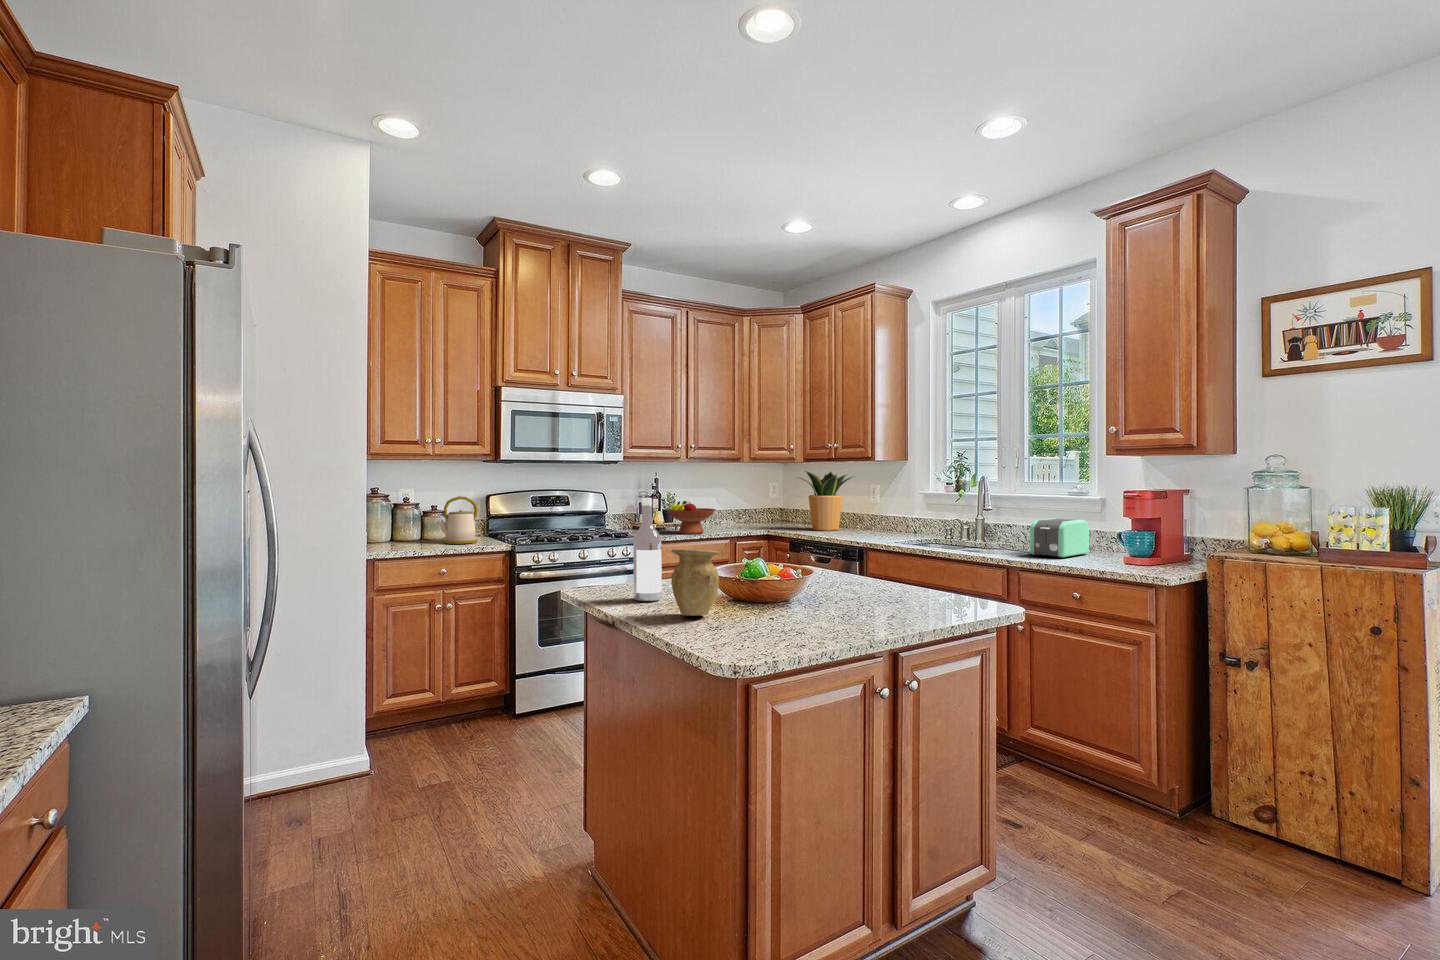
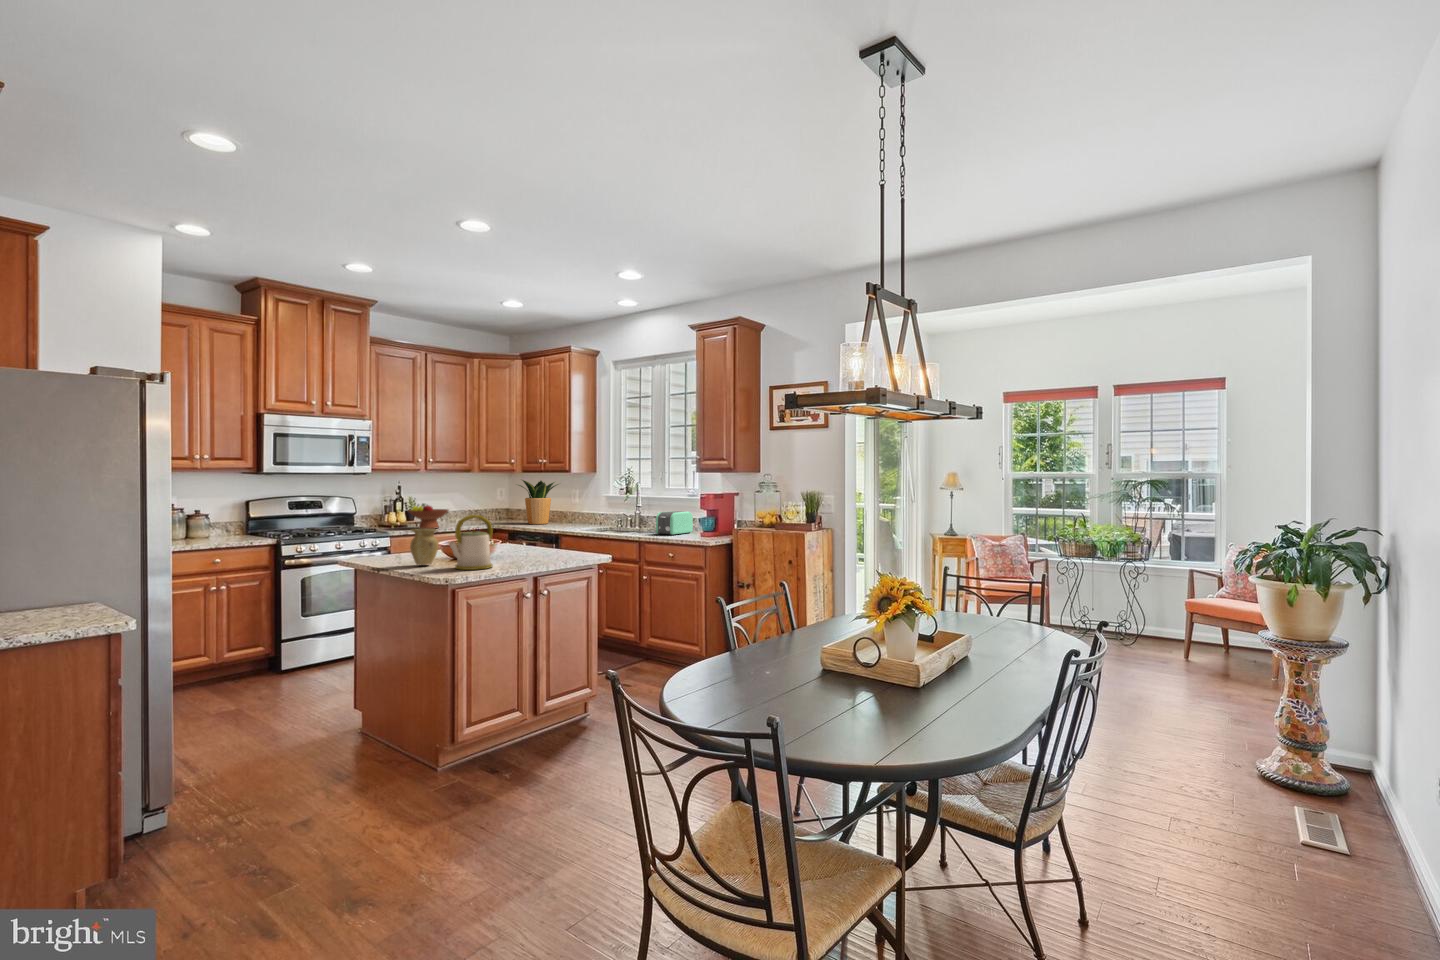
kettle: present [438,496,478,544] -> present [449,515,493,570]
wine bottle: present [633,498,662,601] -> none [386,501,404,561]

